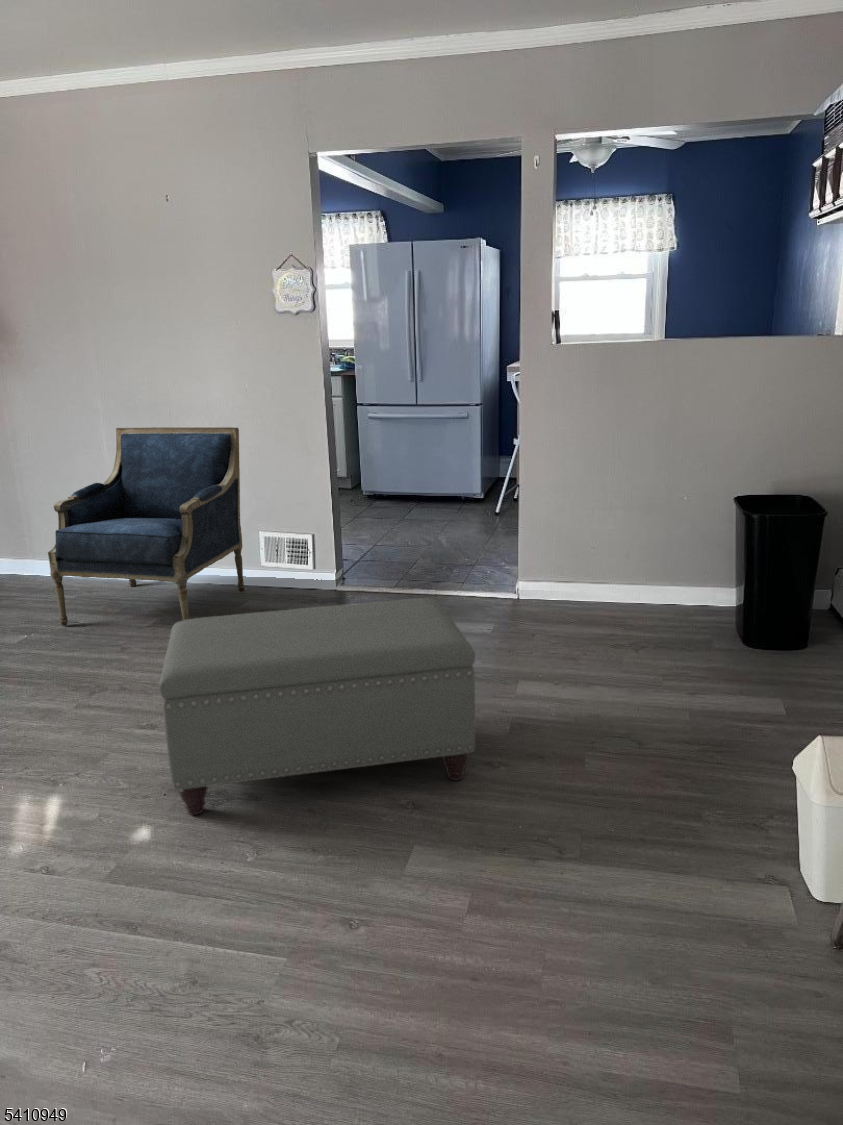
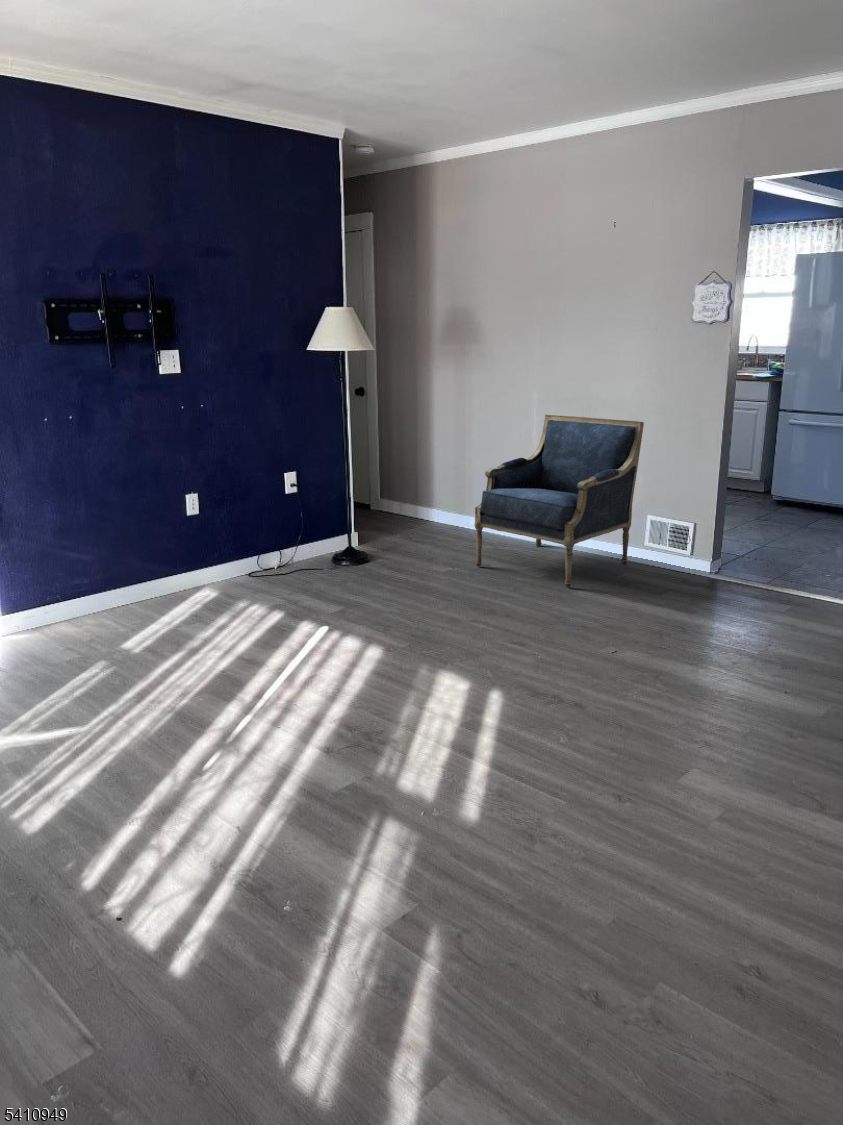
ottoman: present [159,598,475,815] -> none [512,569,783,749]

